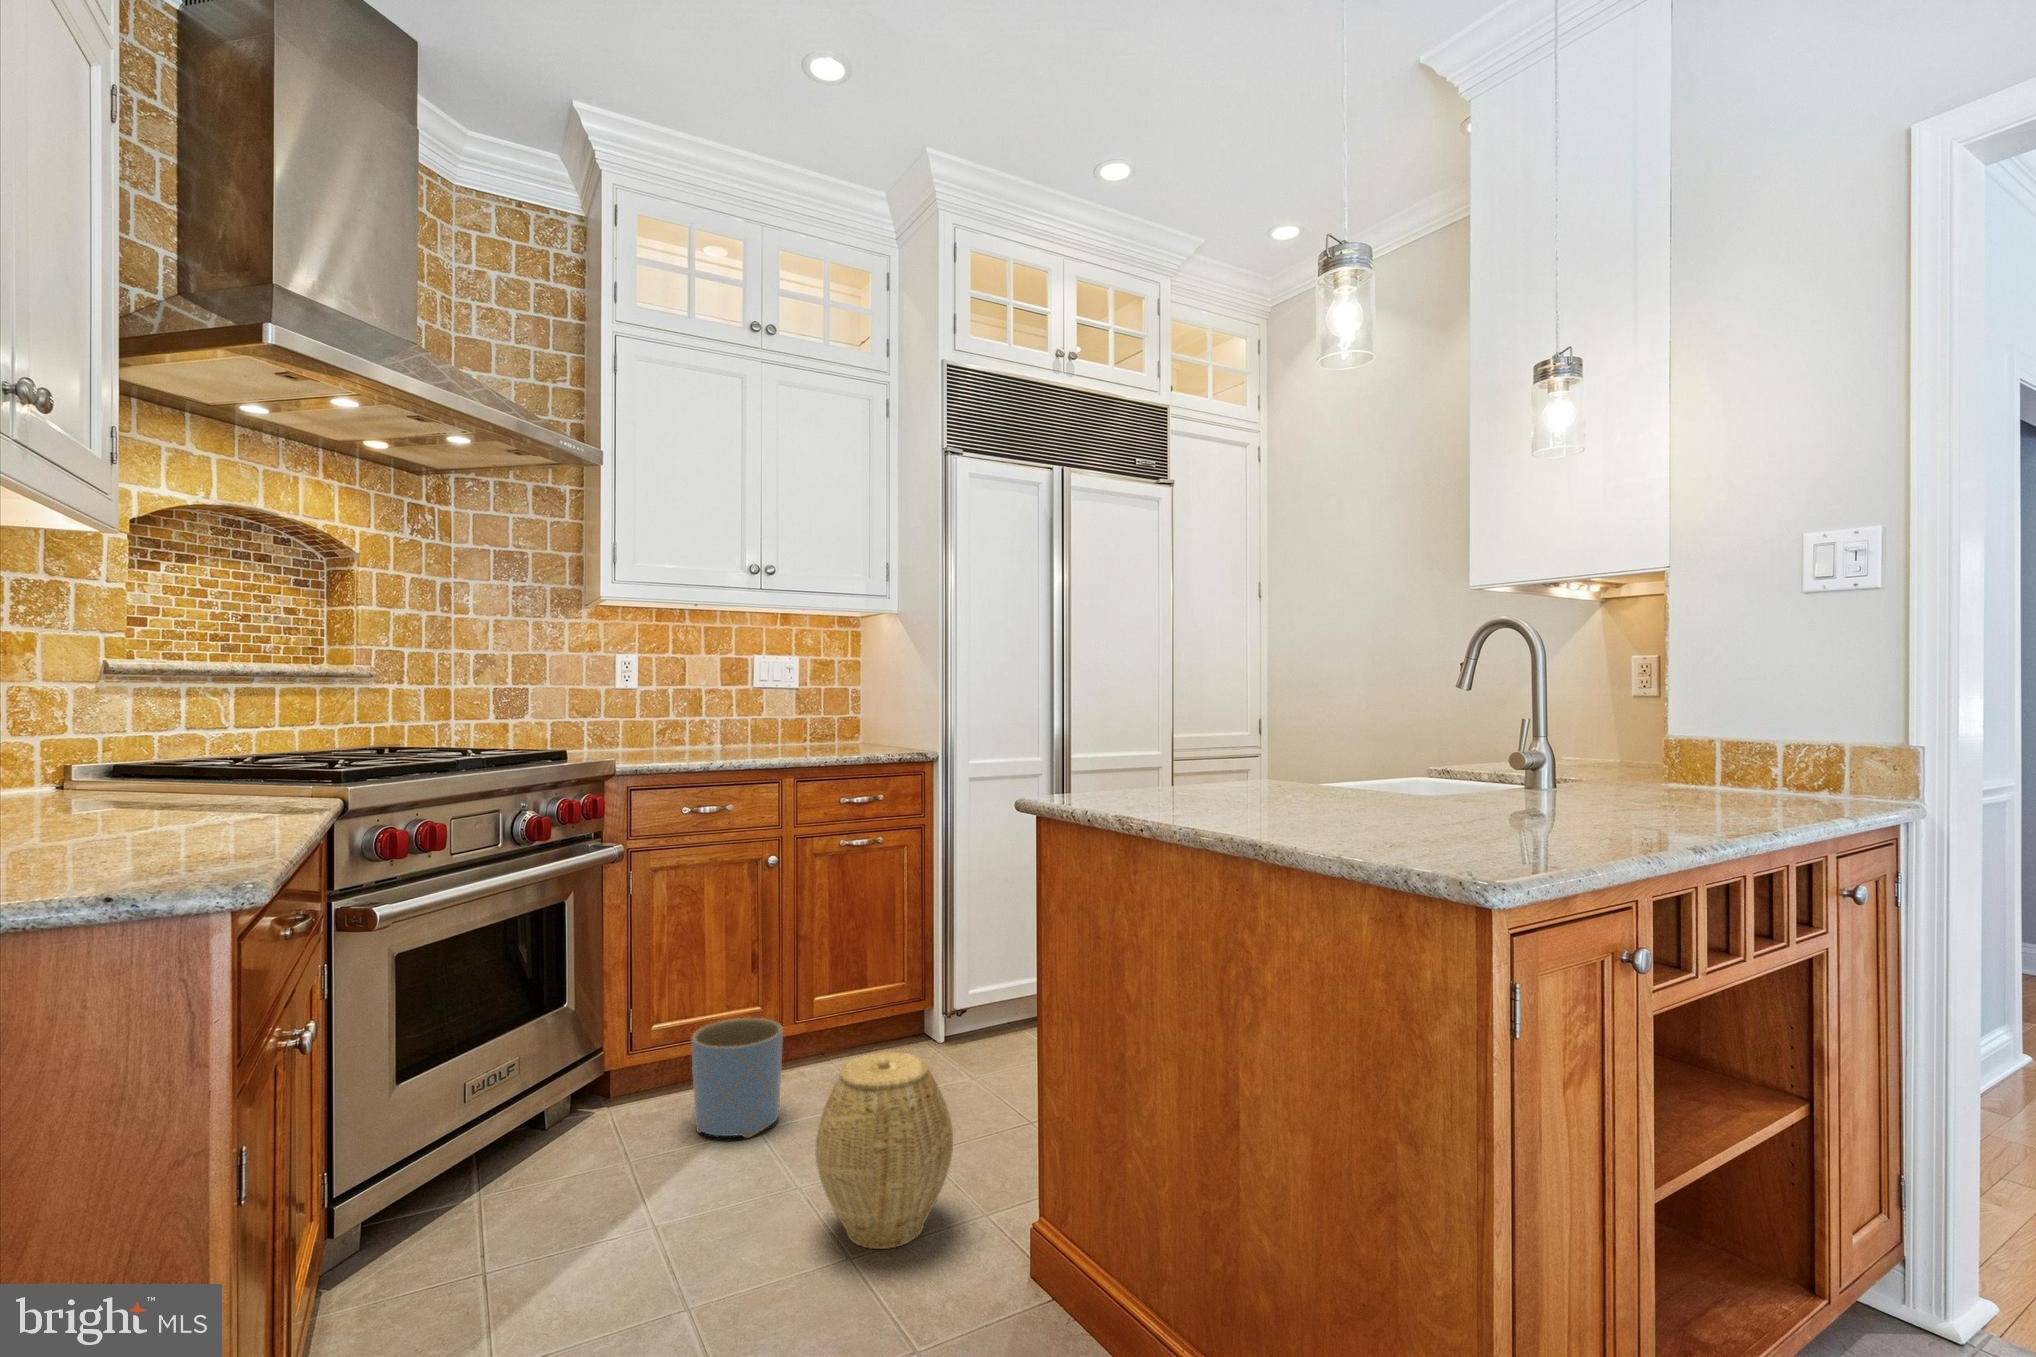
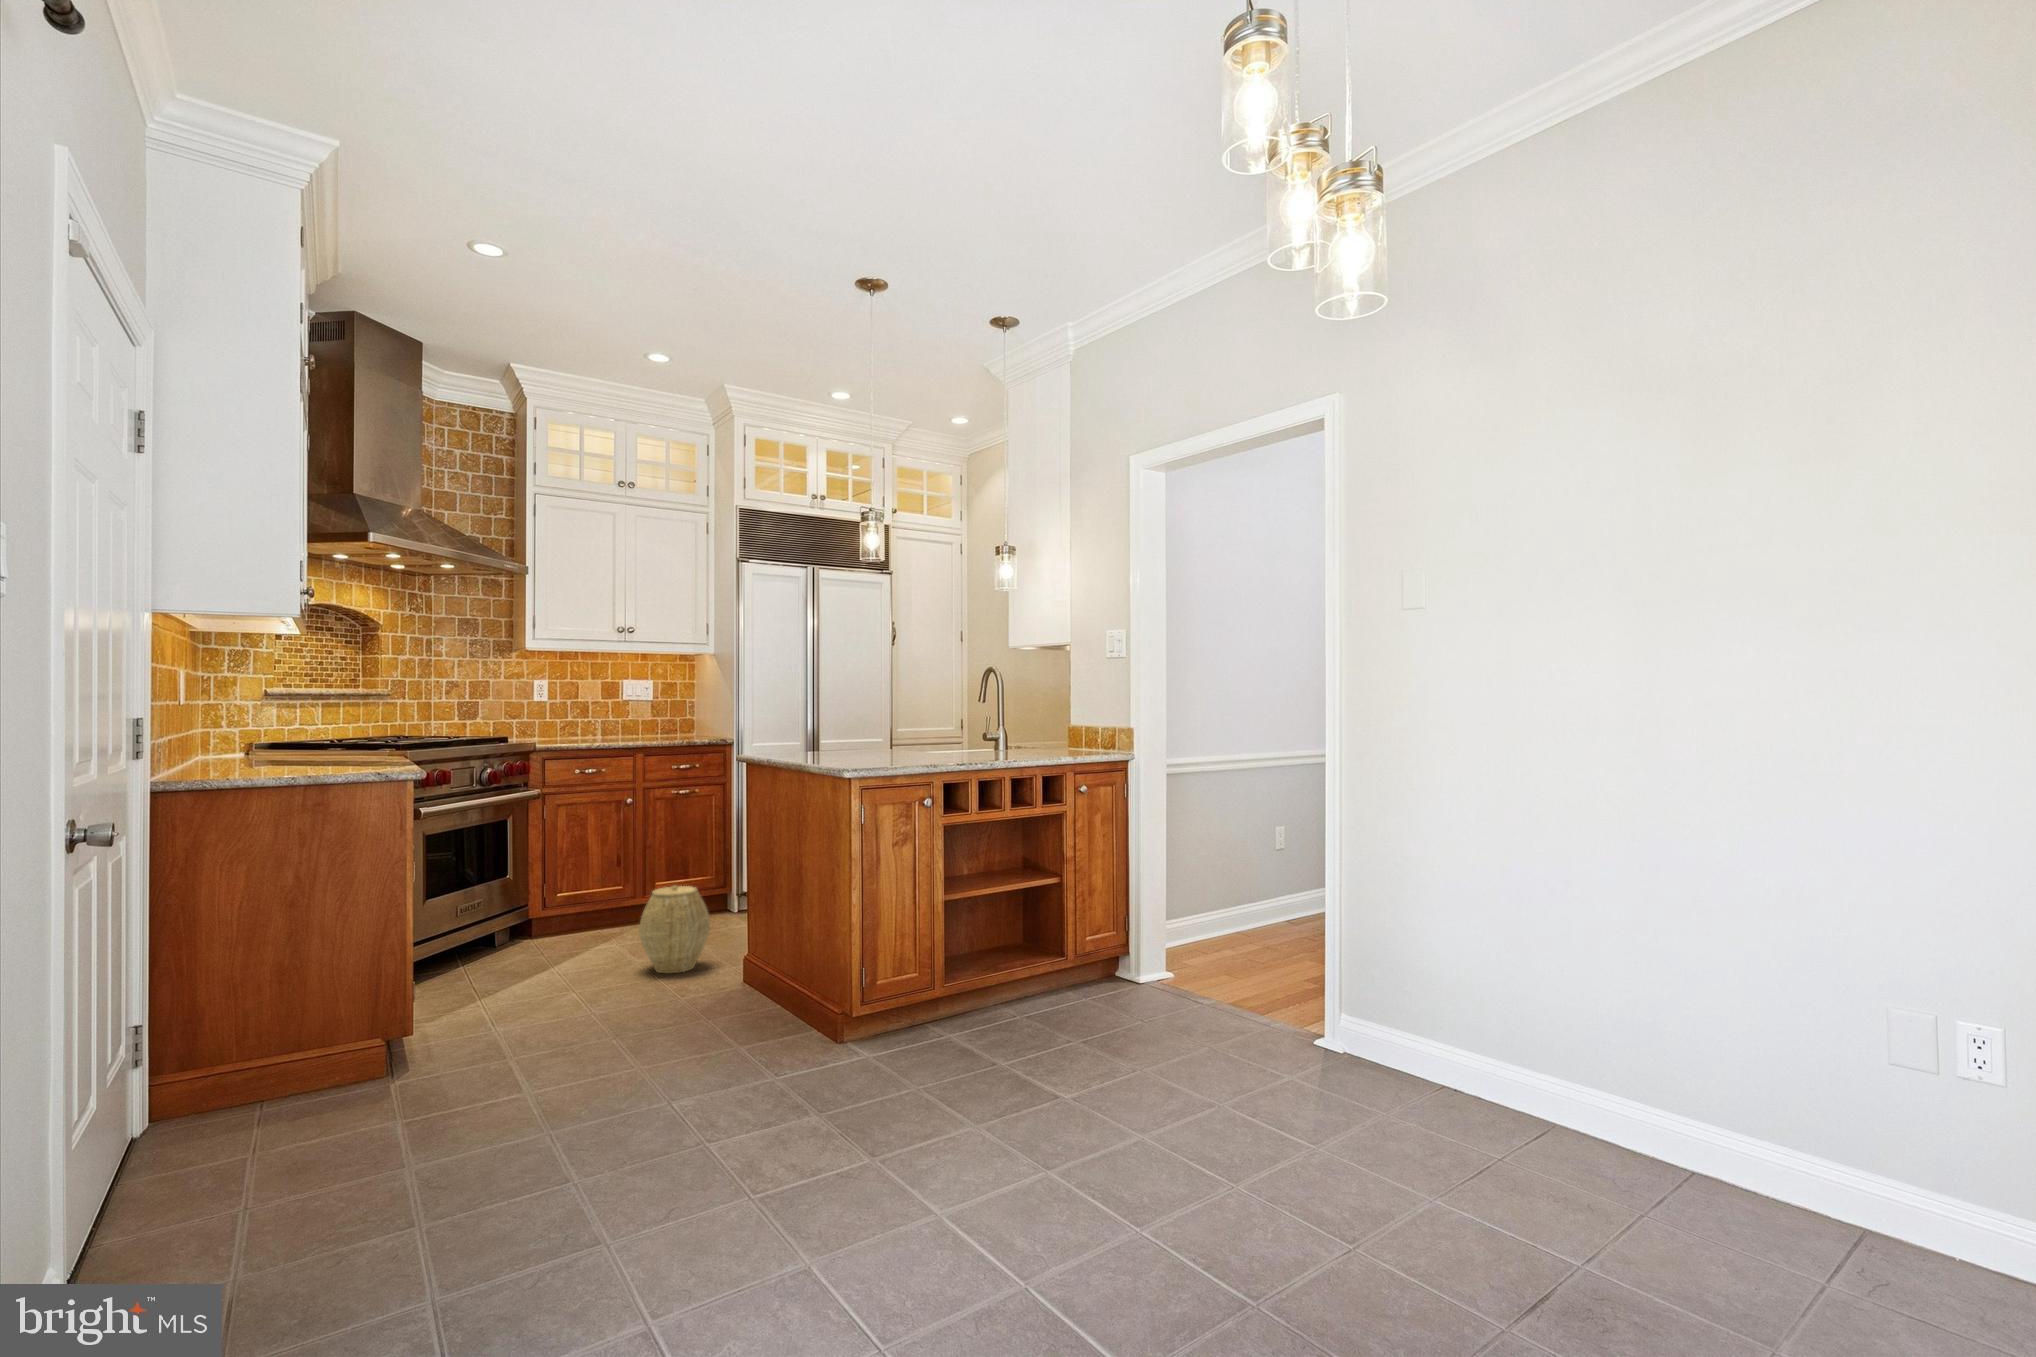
planter: present [692,1018,783,1138] -> none [579,887,631,946]

